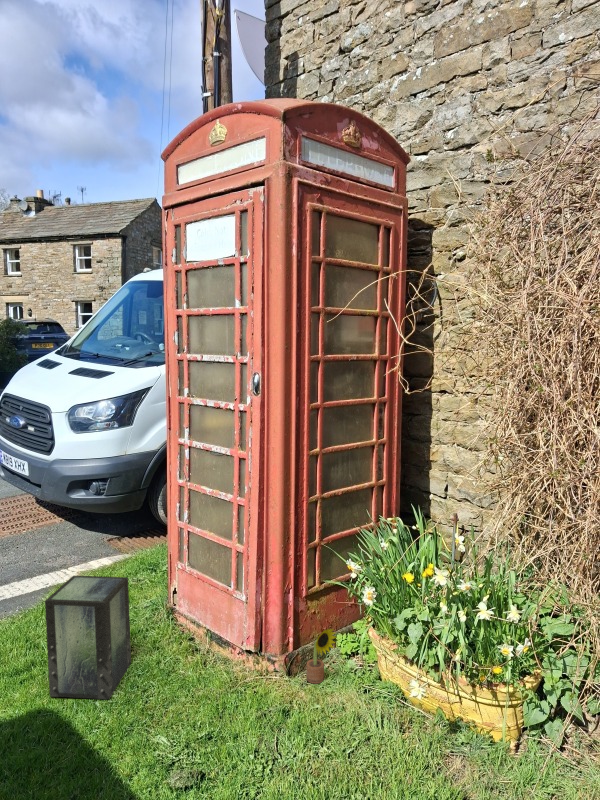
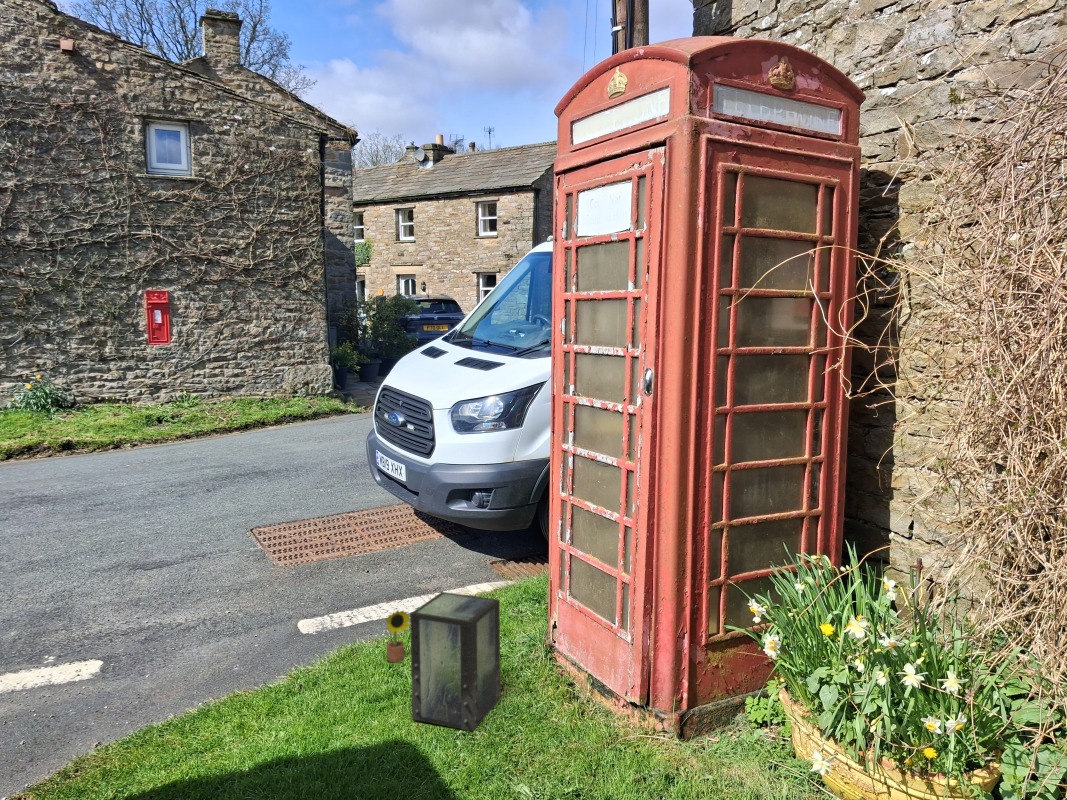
decorative plant: present [307,629,336,684] -> present [385,611,410,662]

